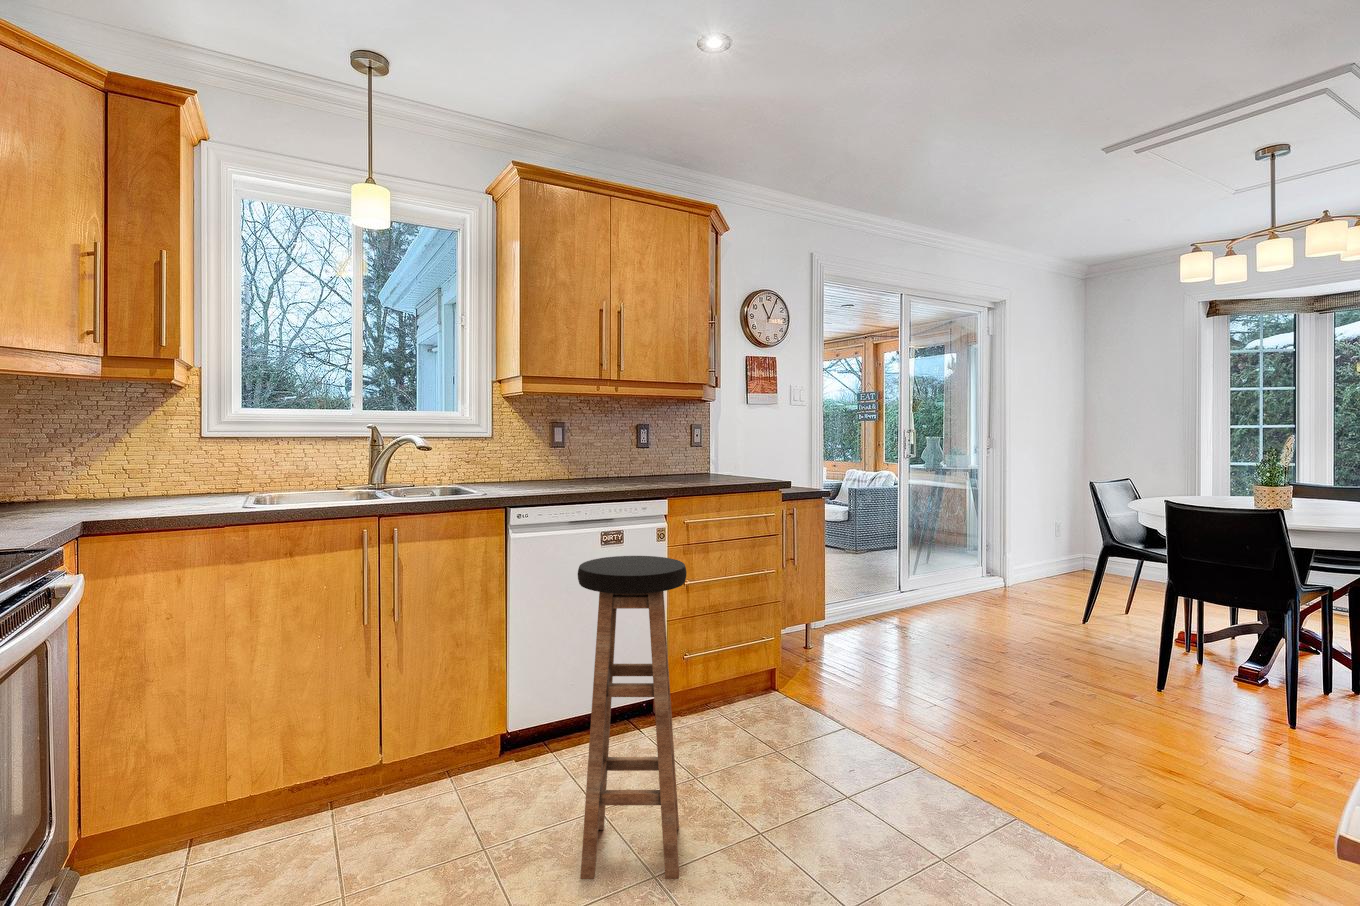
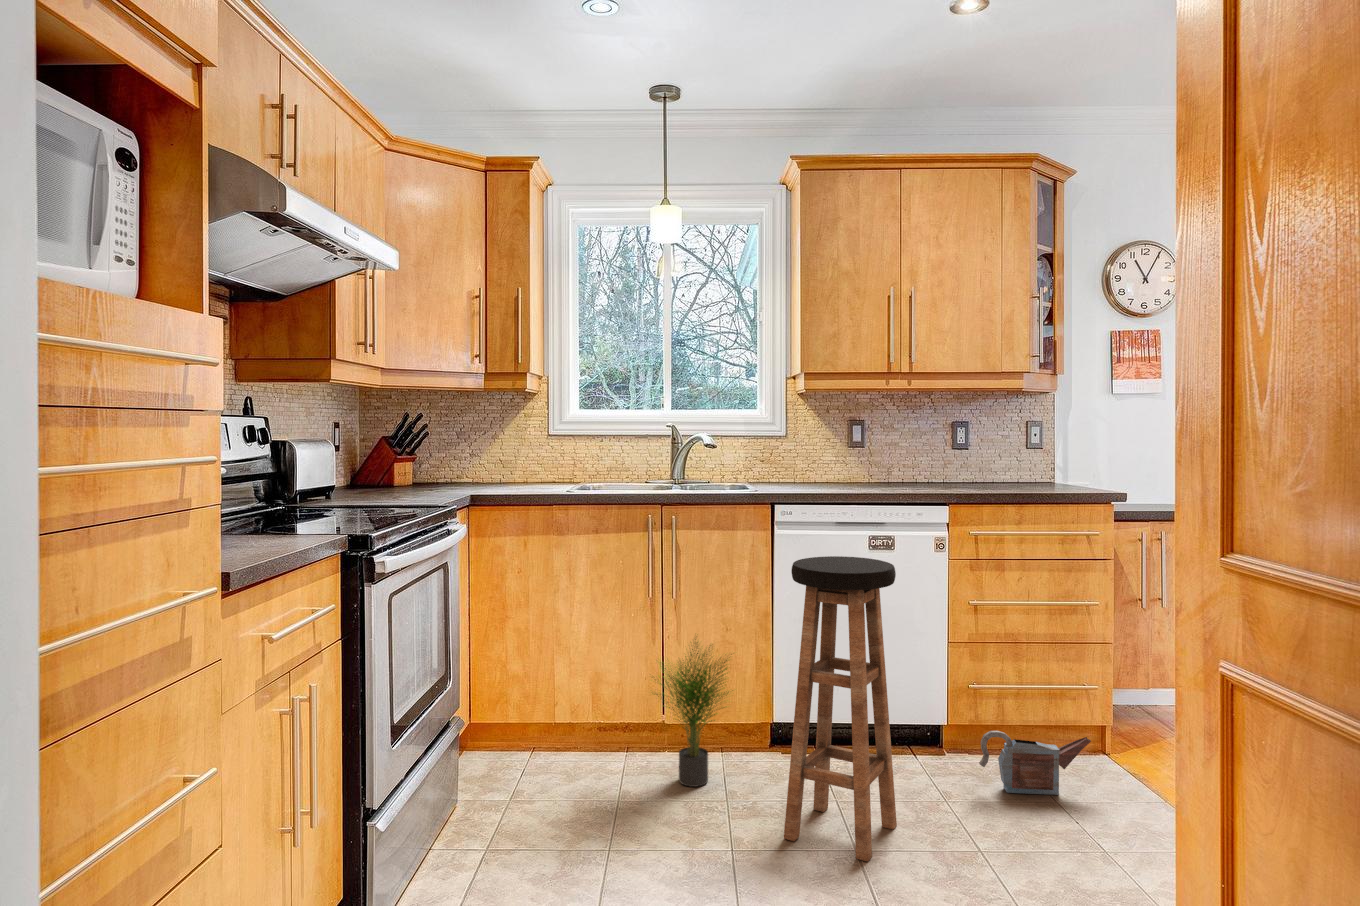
potted plant: none [375,659,494,842] -> present [656,639,729,787]
watering can: none [720,692,803,758] -> present [979,731,1091,795]

